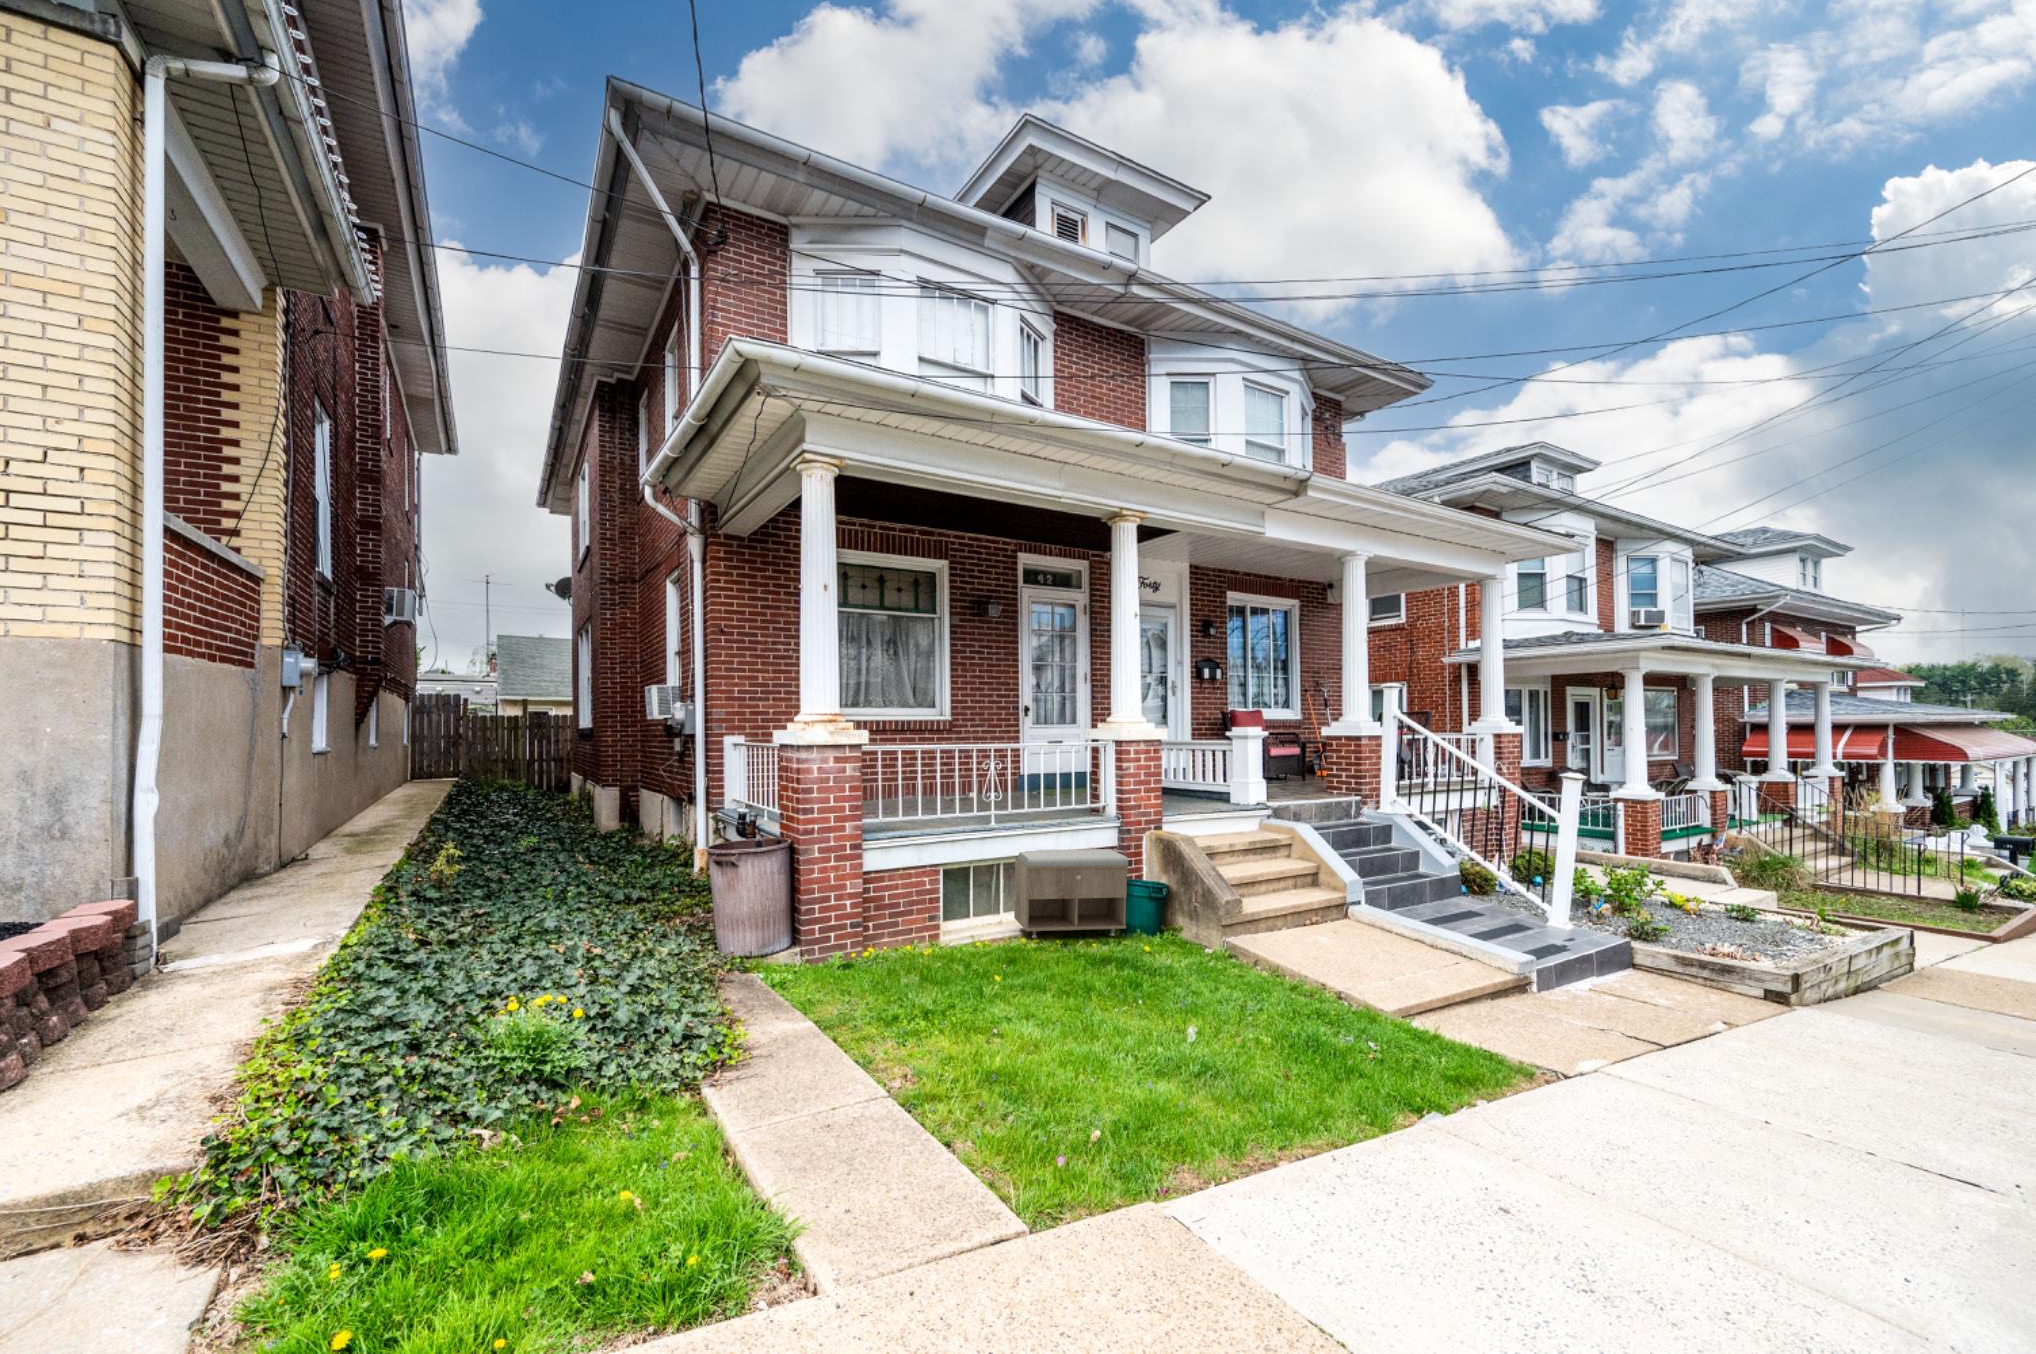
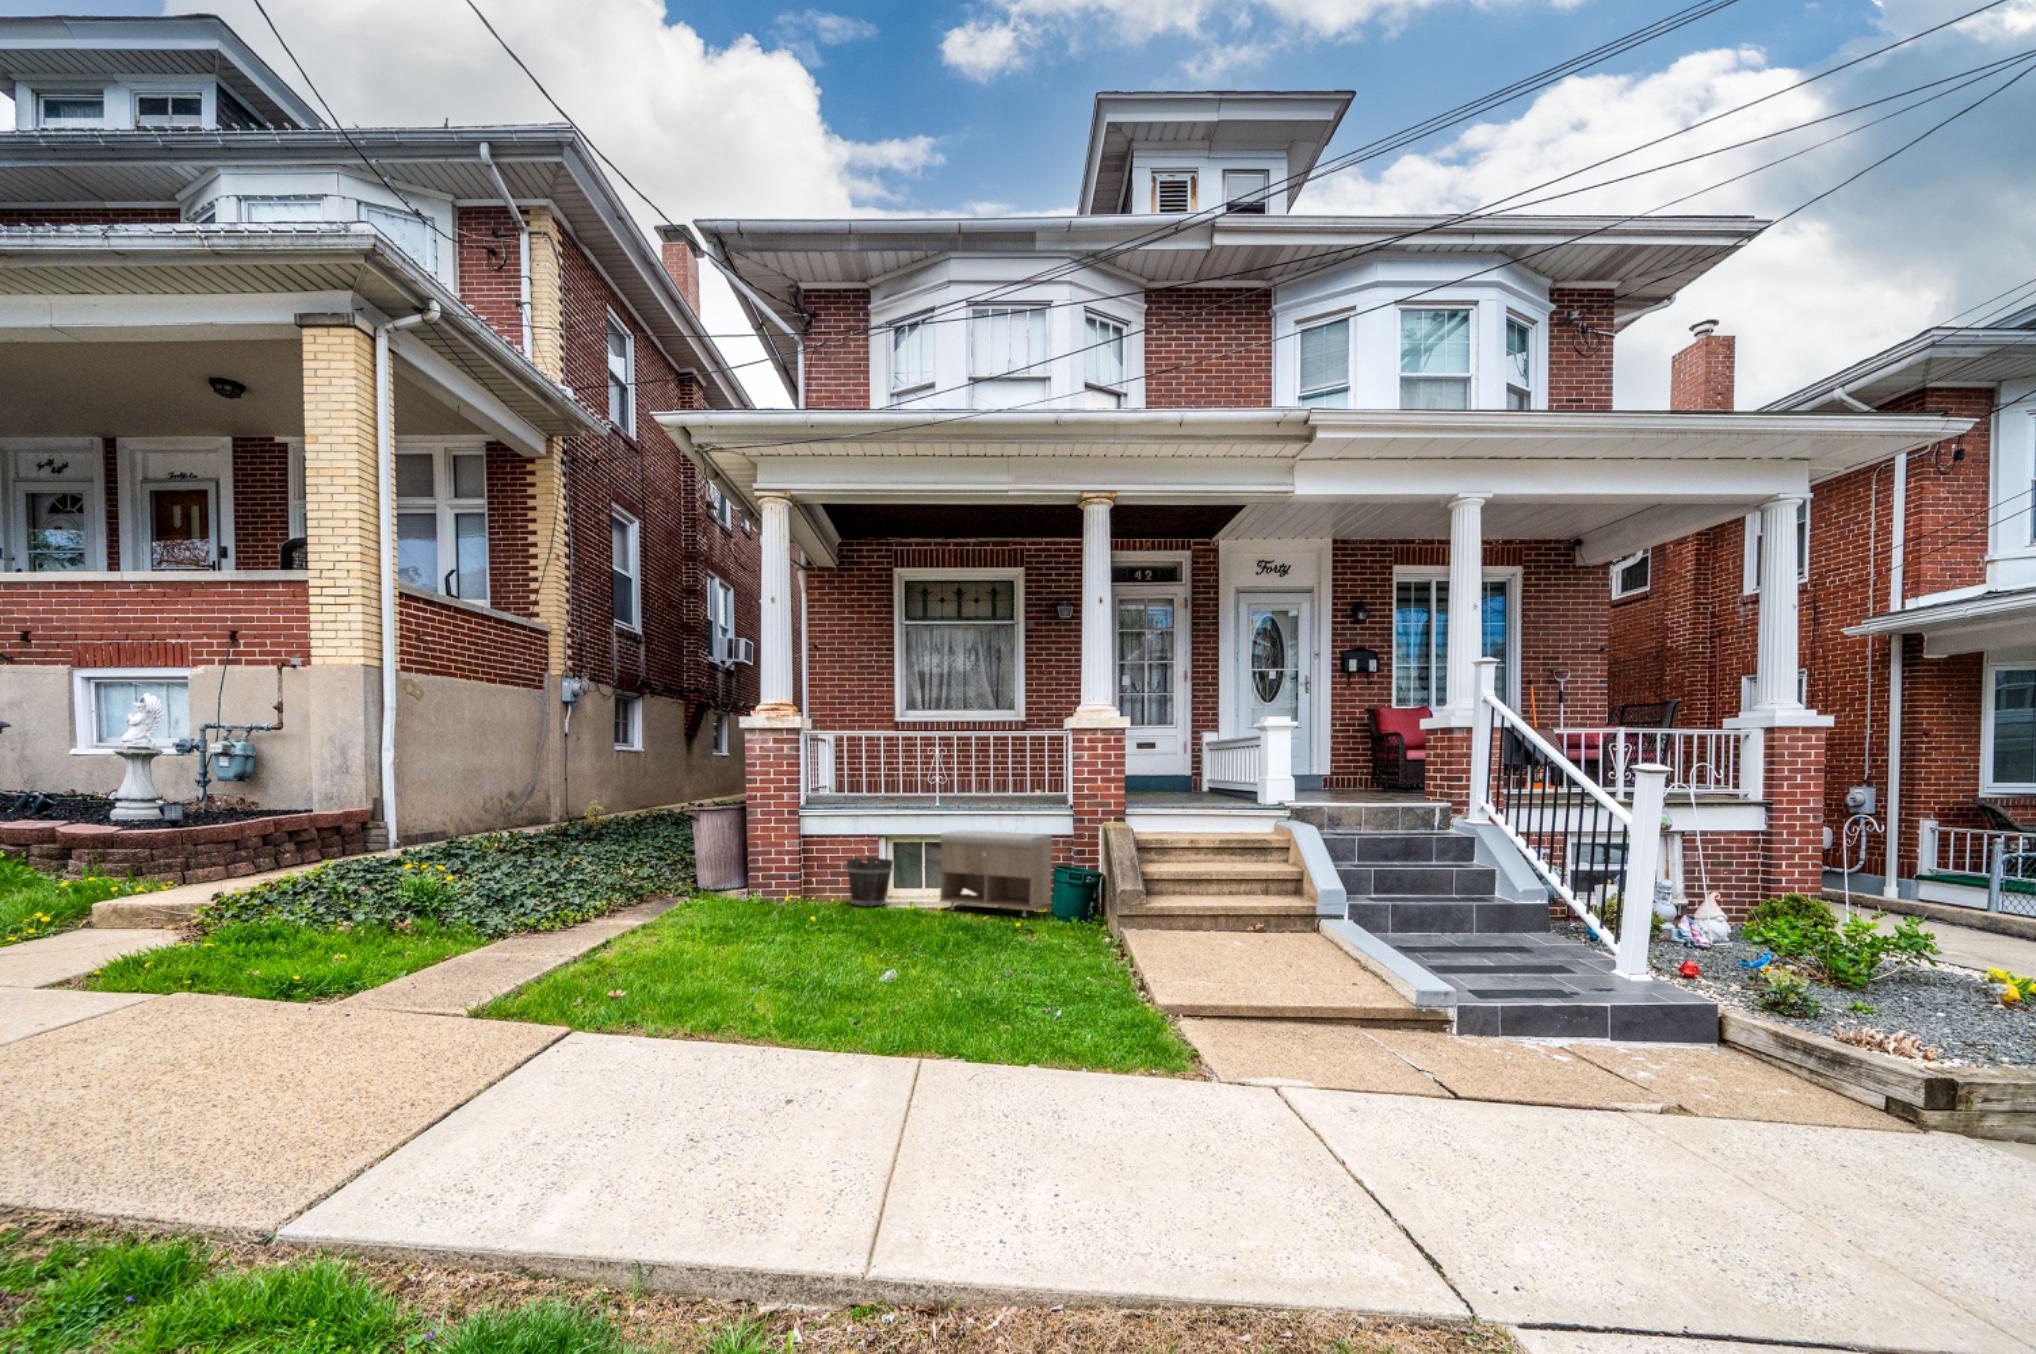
bucket: none [924,885,976,949] -> present [847,857,893,907]

